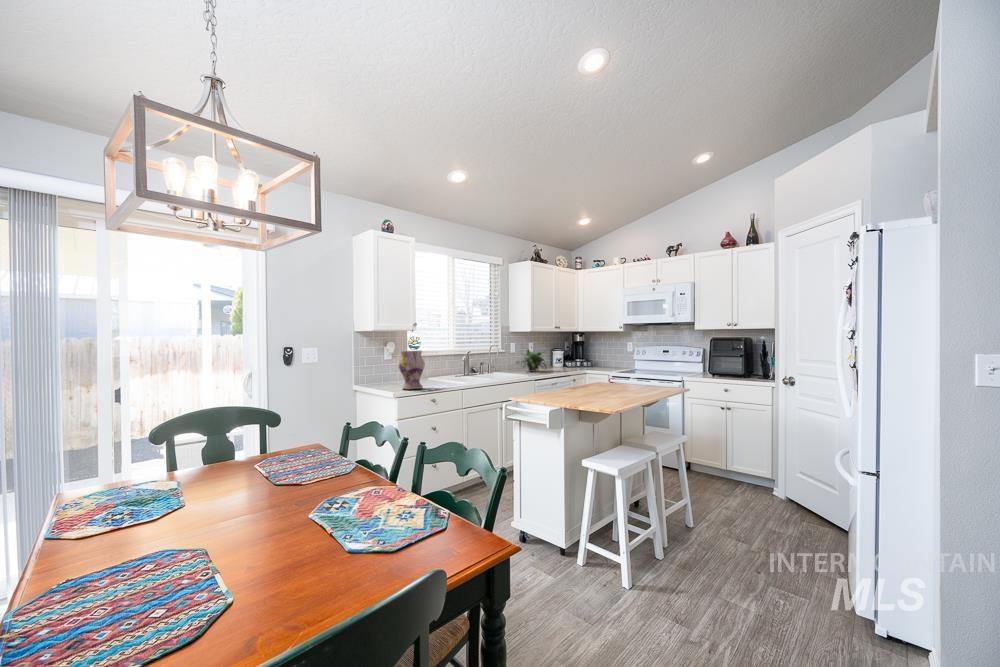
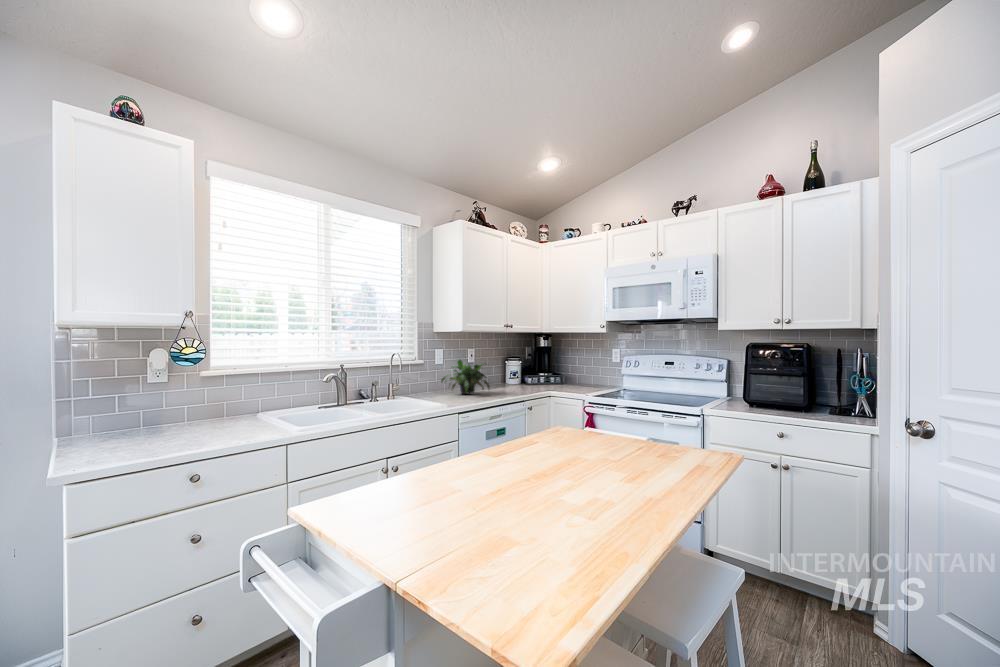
vase: present [398,351,425,389] -> none [176,365,234,441]

